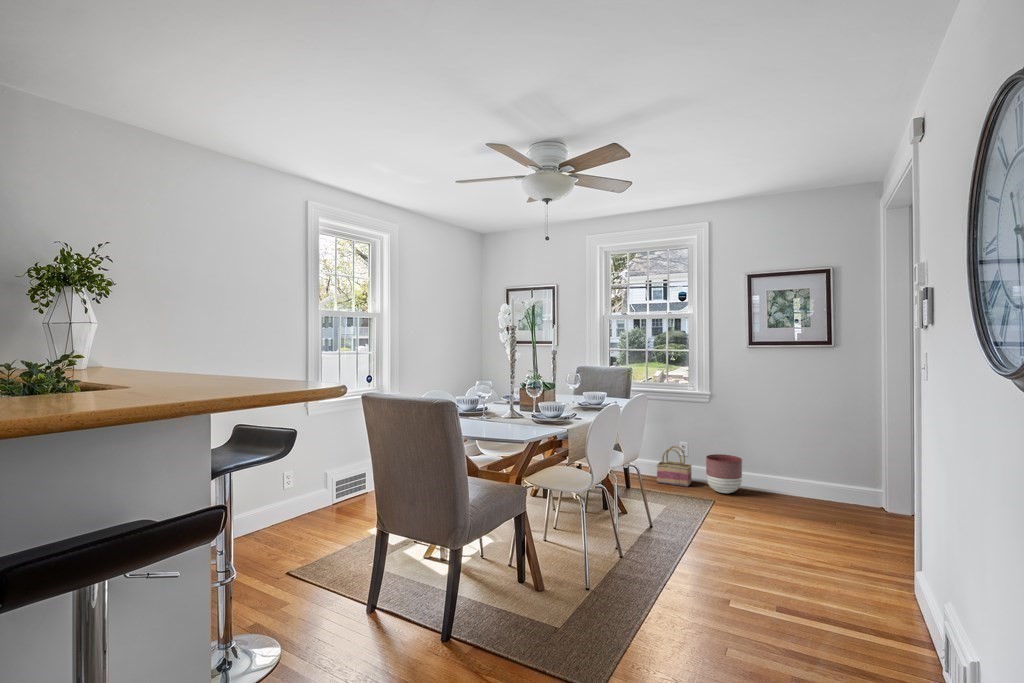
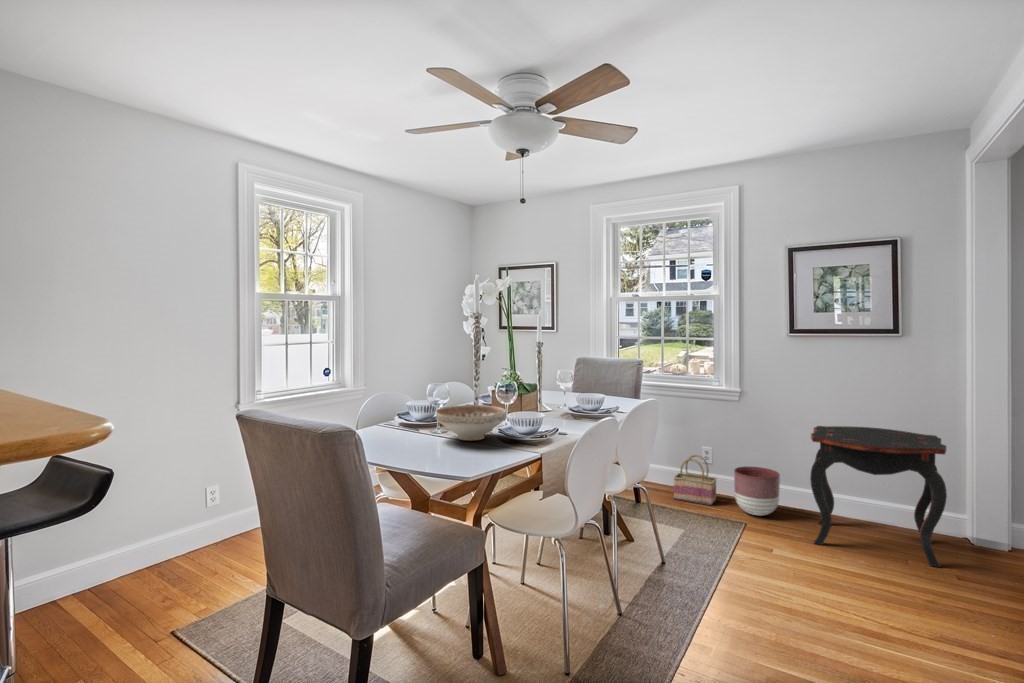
decorative bowl: none [487,398,540,423] -> present [436,405,506,441]
side table: none [765,420,865,525] -> present [810,426,947,567]

